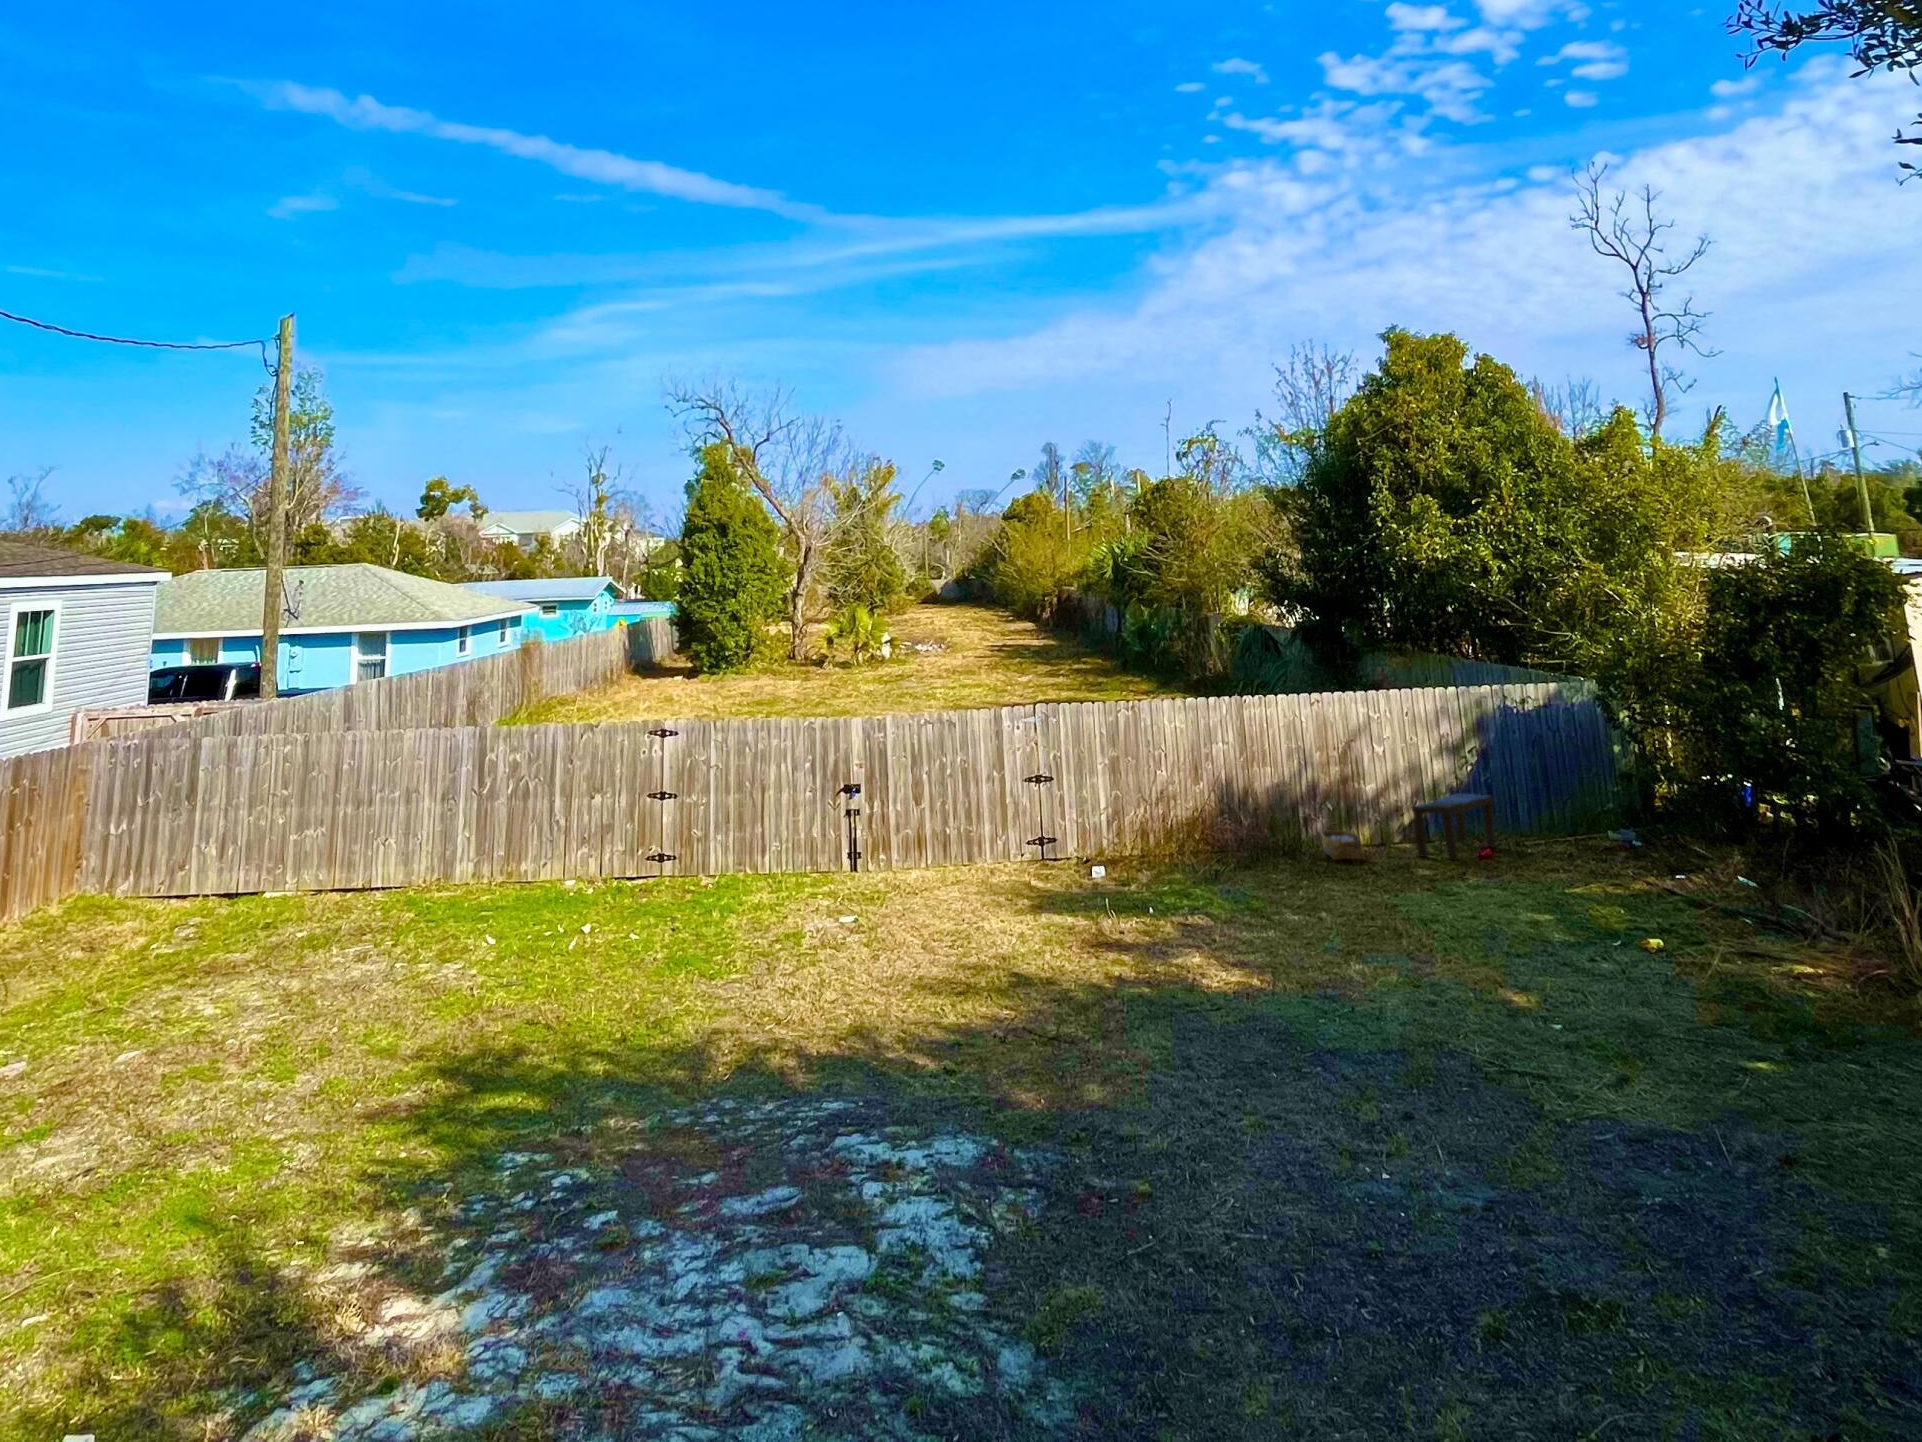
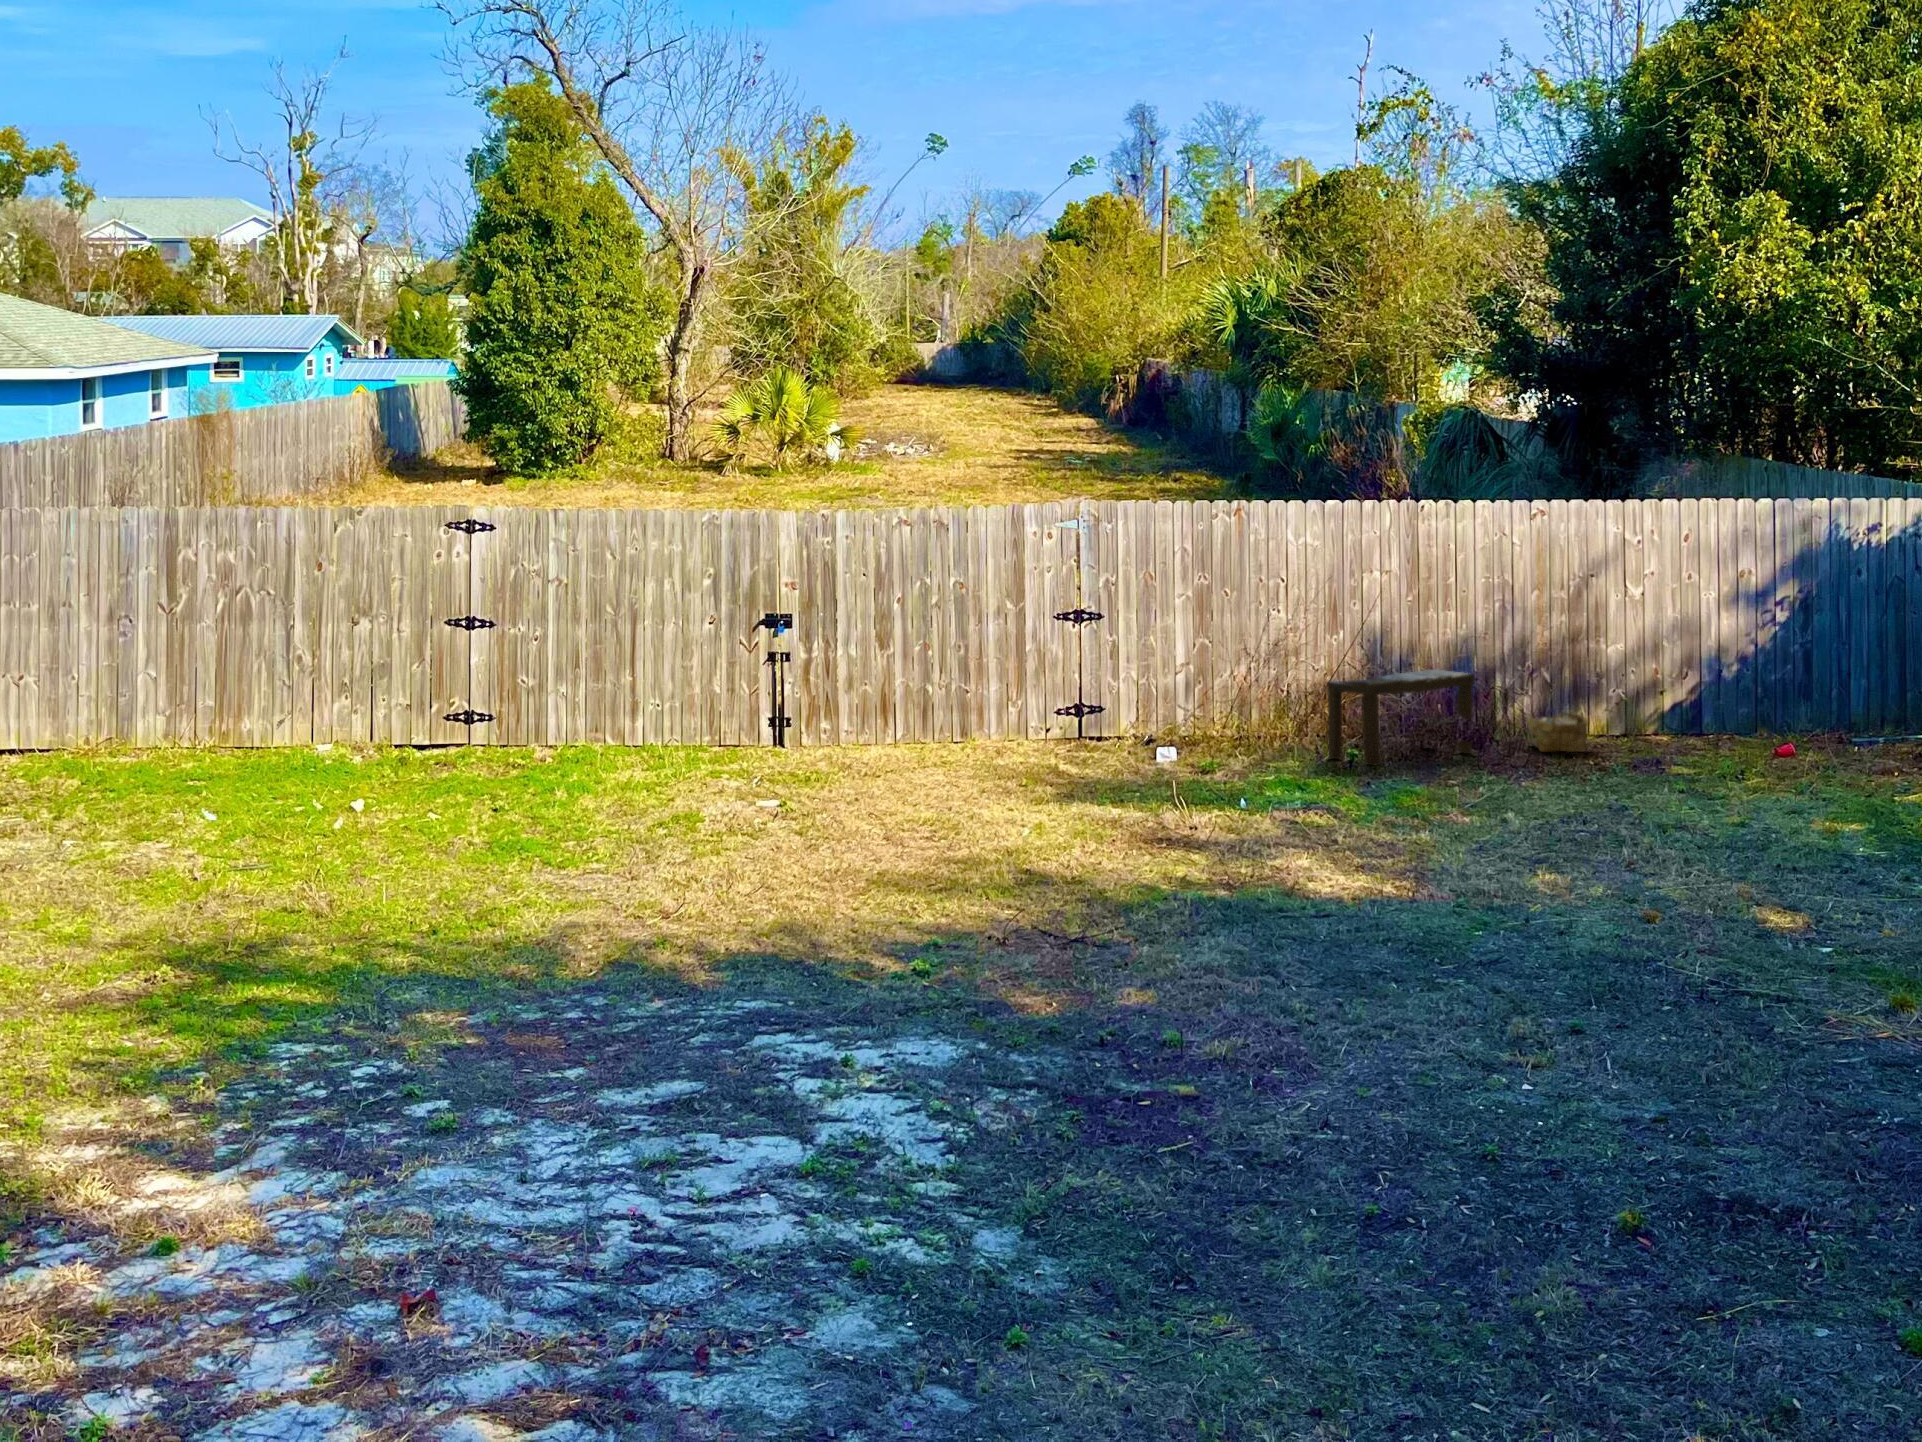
bench: present [1412,793,1496,860] -> present [1327,670,1475,766]

